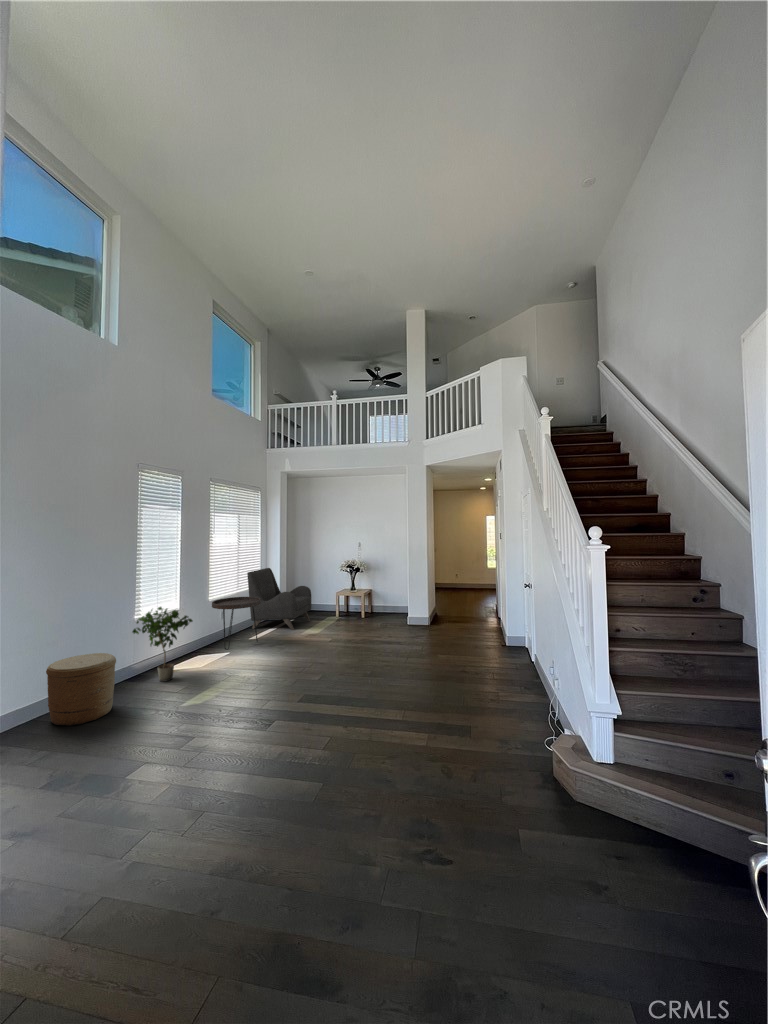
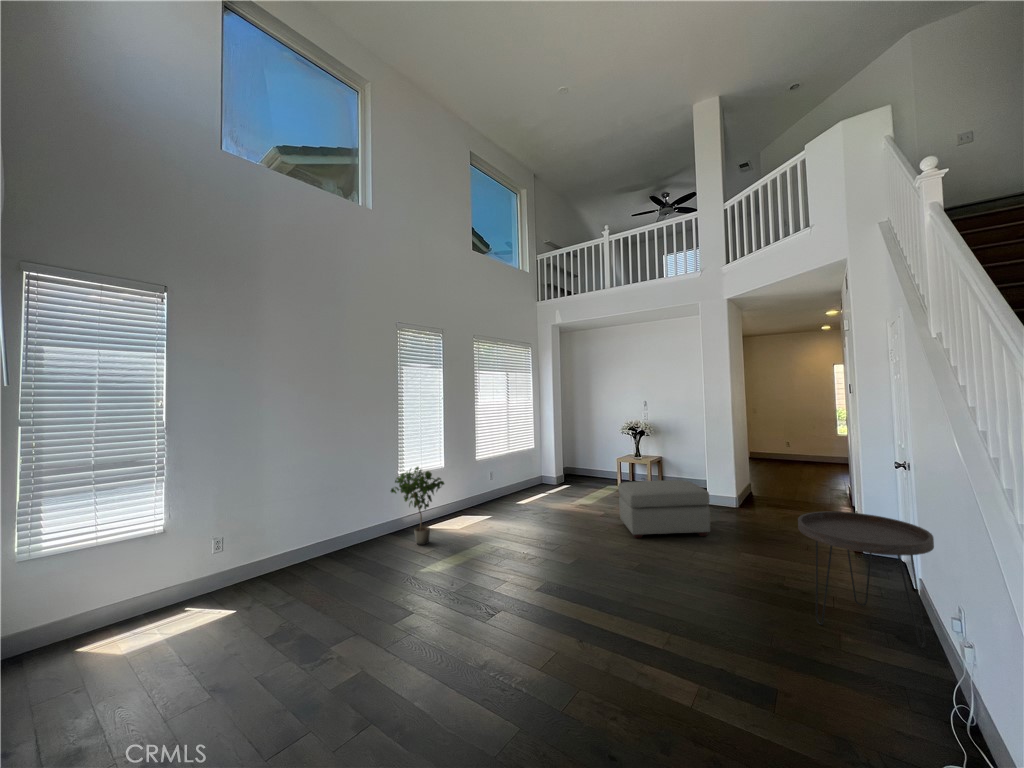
armchair: present [247,568,311,630] -> none [518,429,588,499]
side table: present [212,597,261,650] -> present [798,511,934,648]
ottoman: none [344,608,413,656] -> present [618,480,710,538]
woven basket: present [46,653,116,726] -> none [303,511,365,583]

